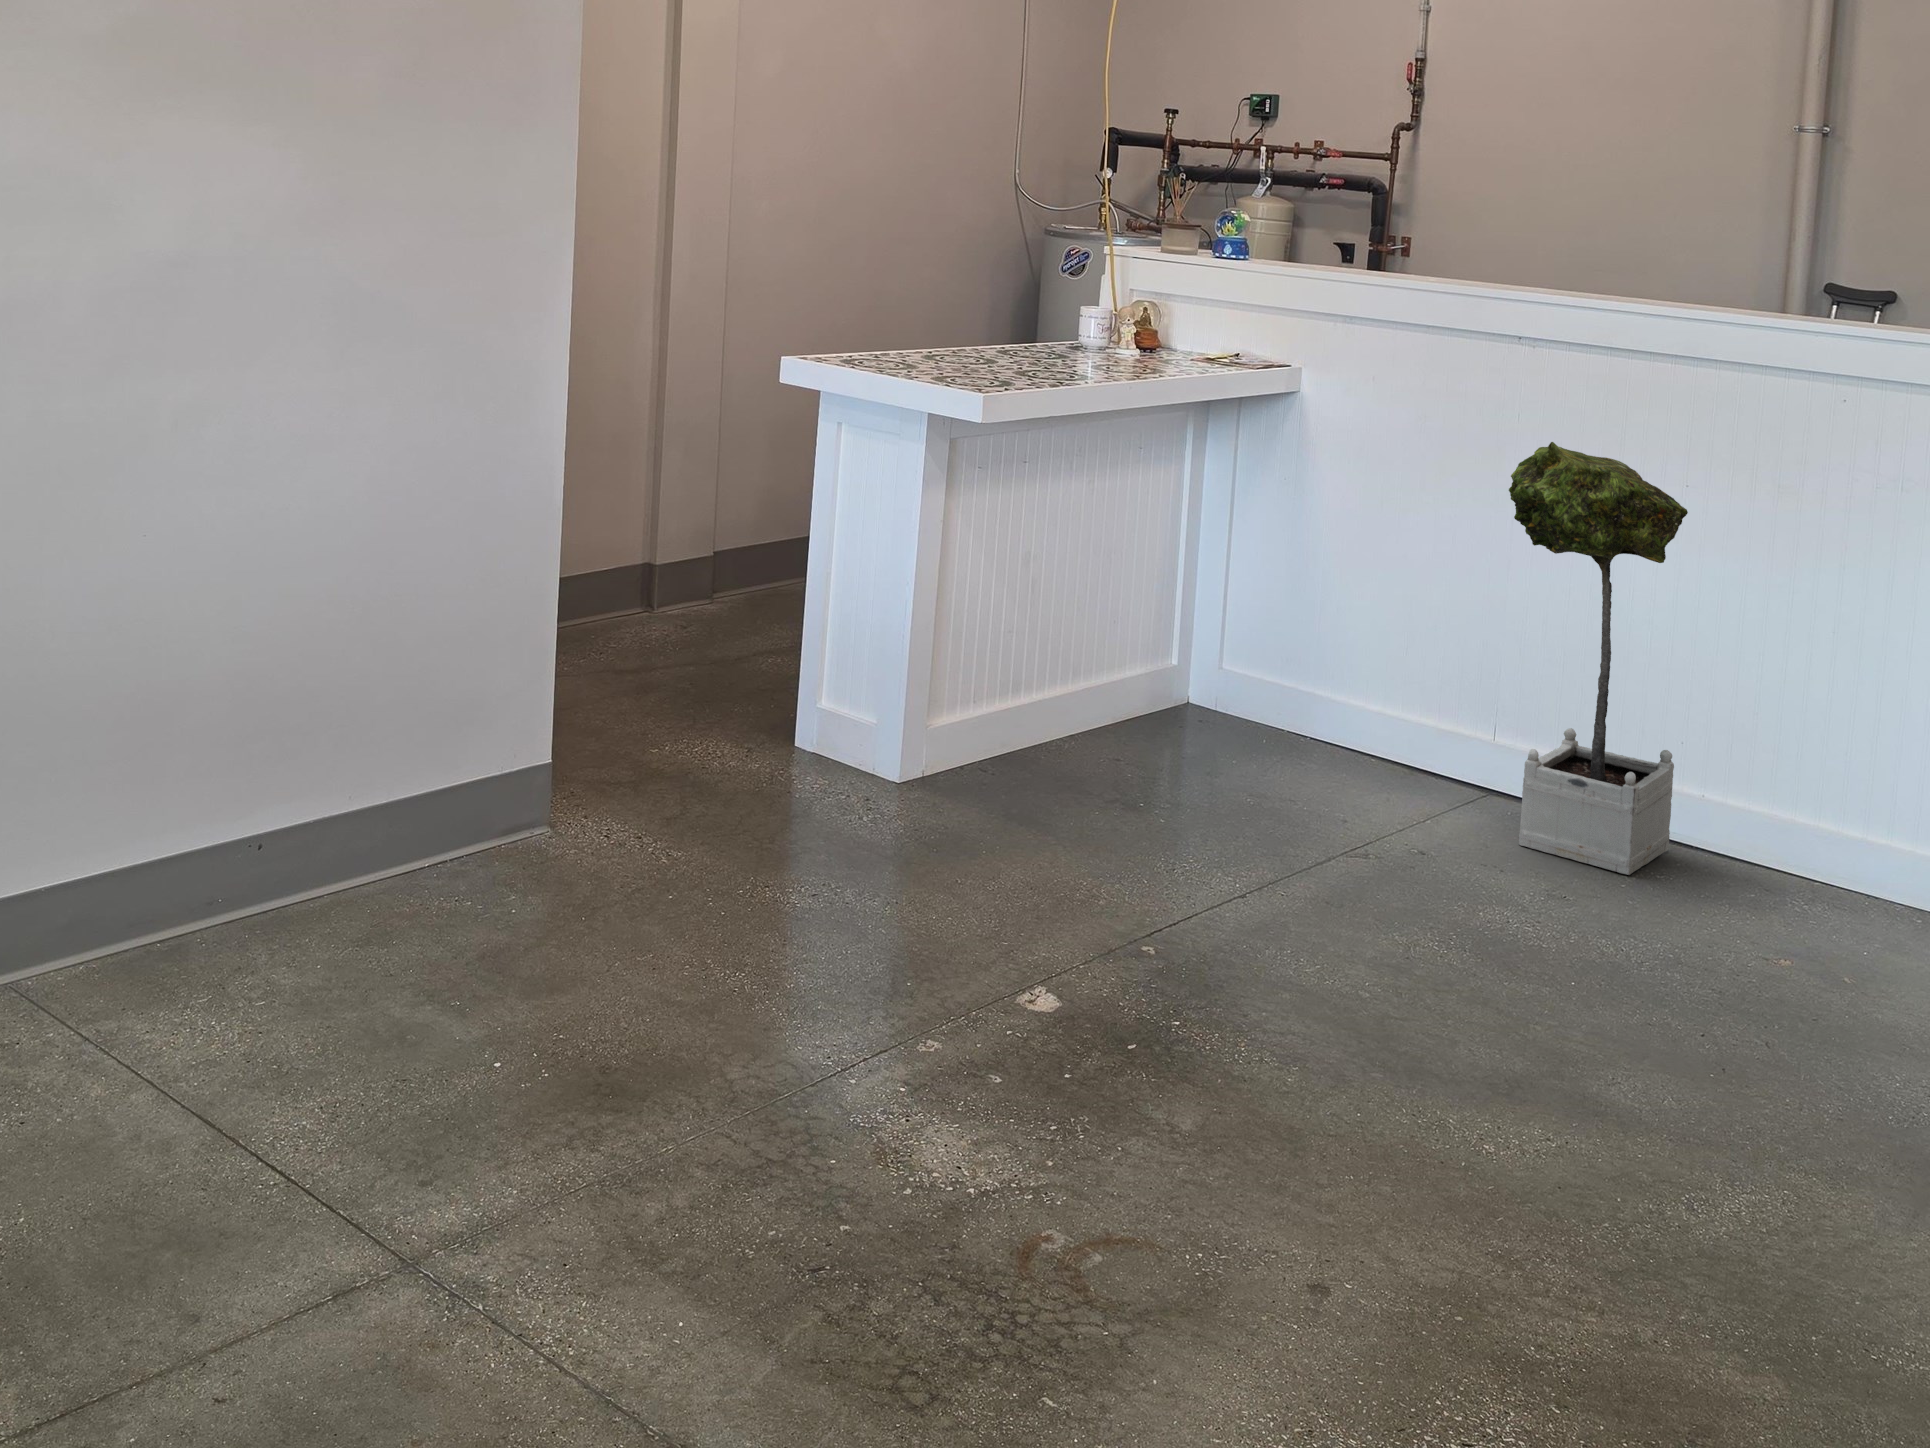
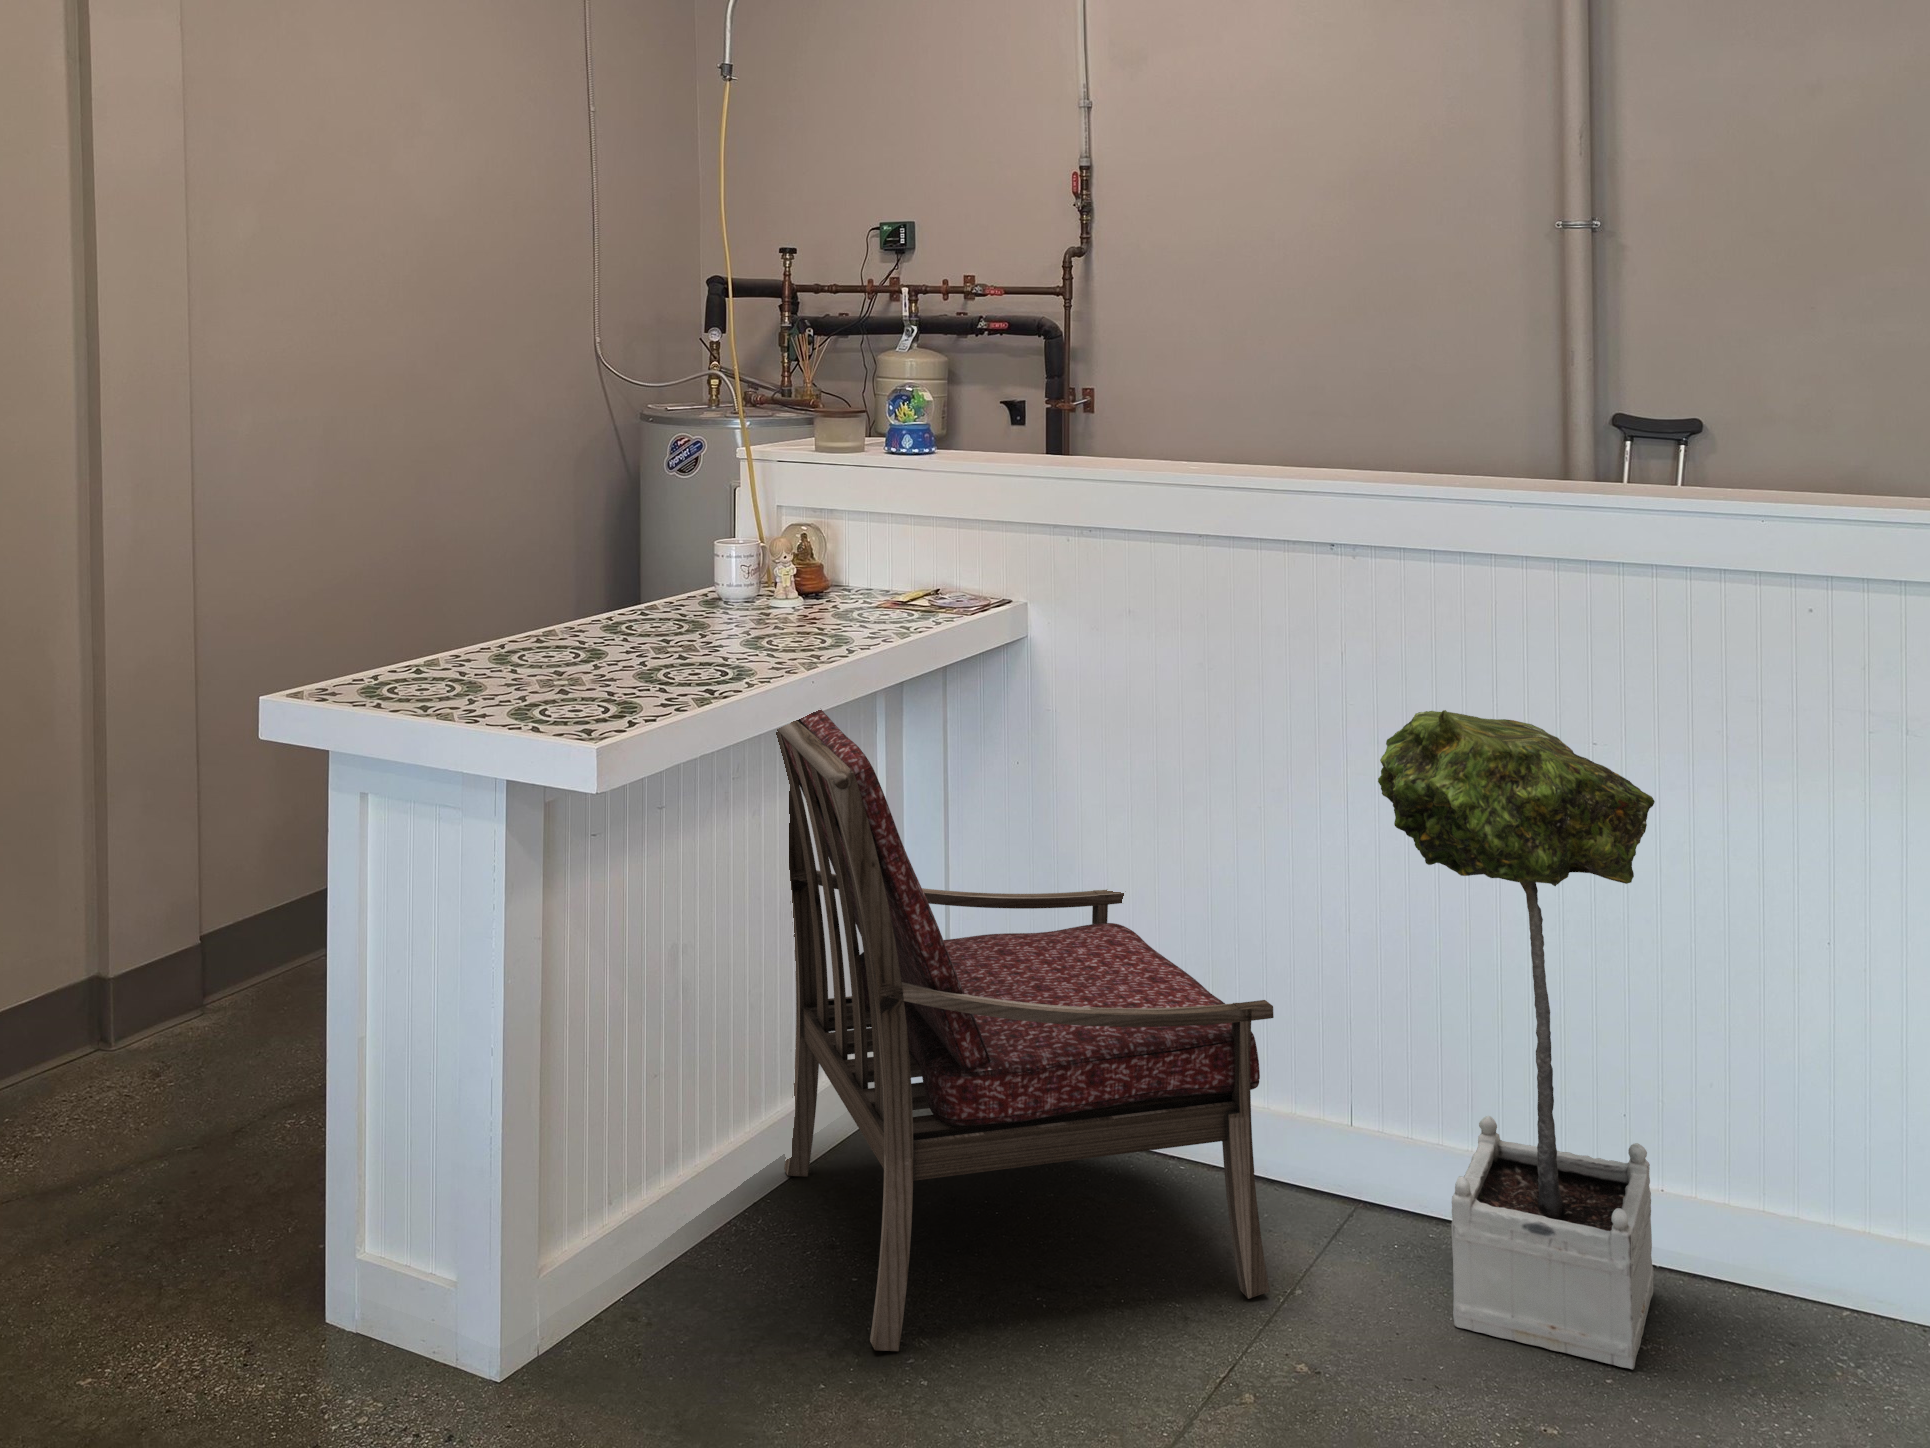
armchair: none [1090,396,1420,816] -> present [776,710,1274,1351]

